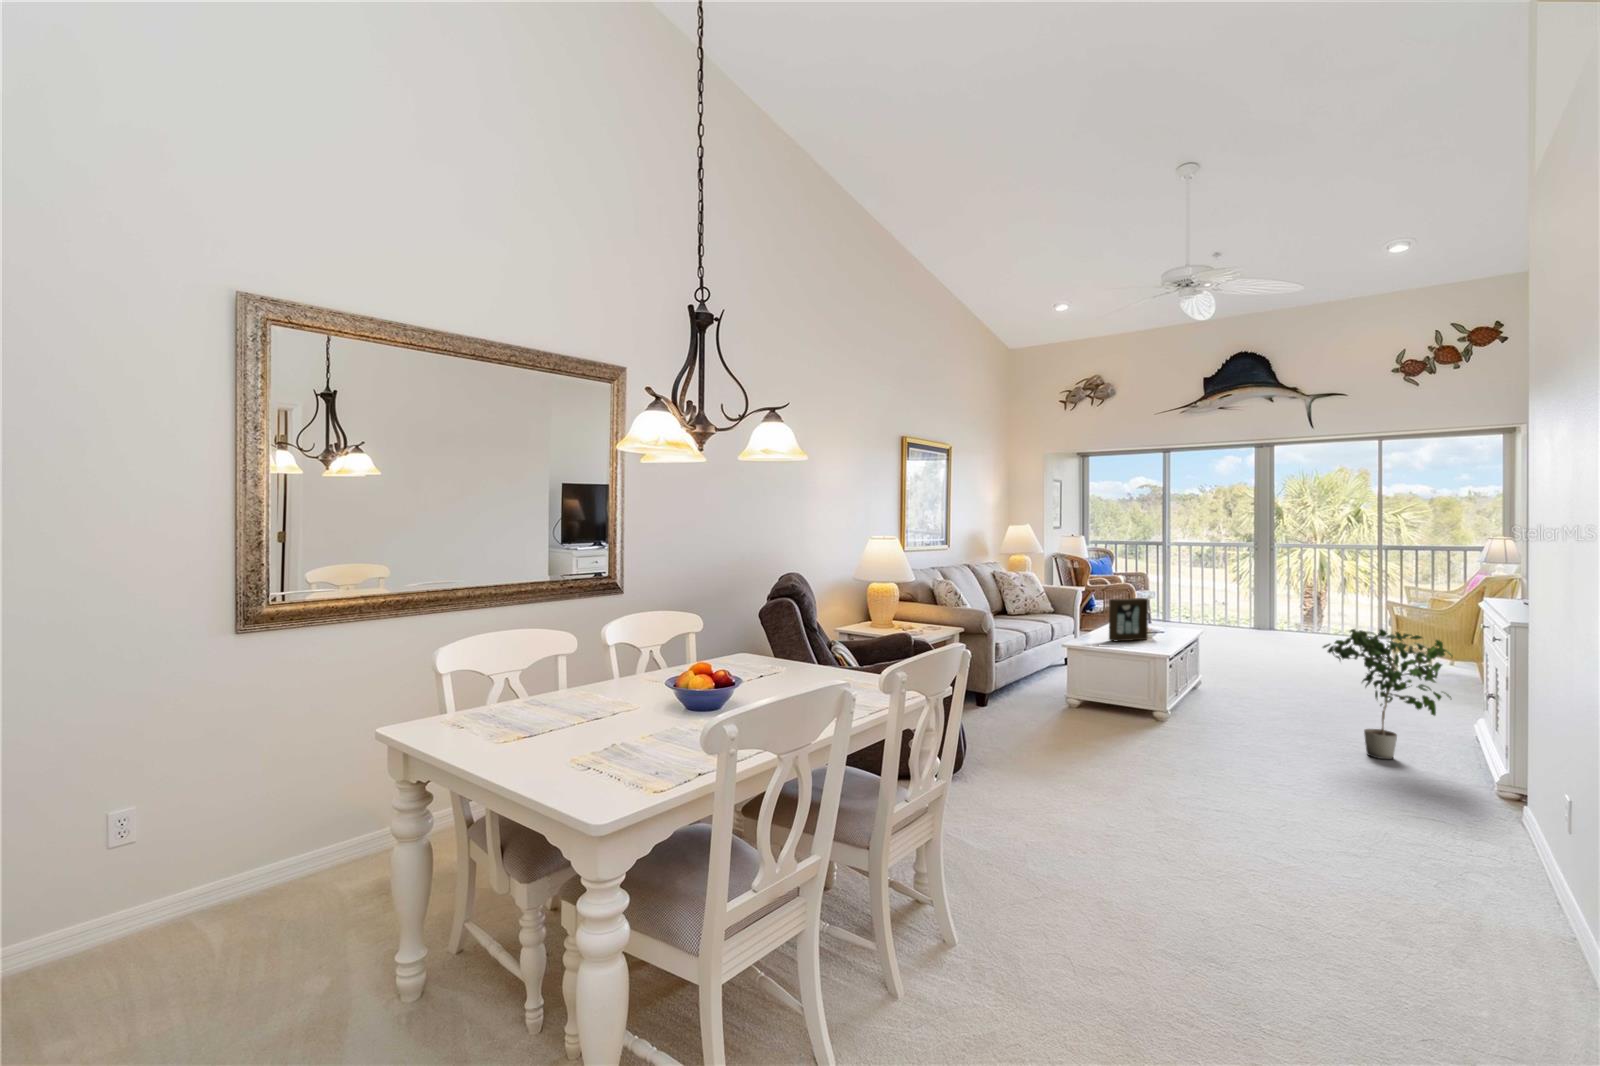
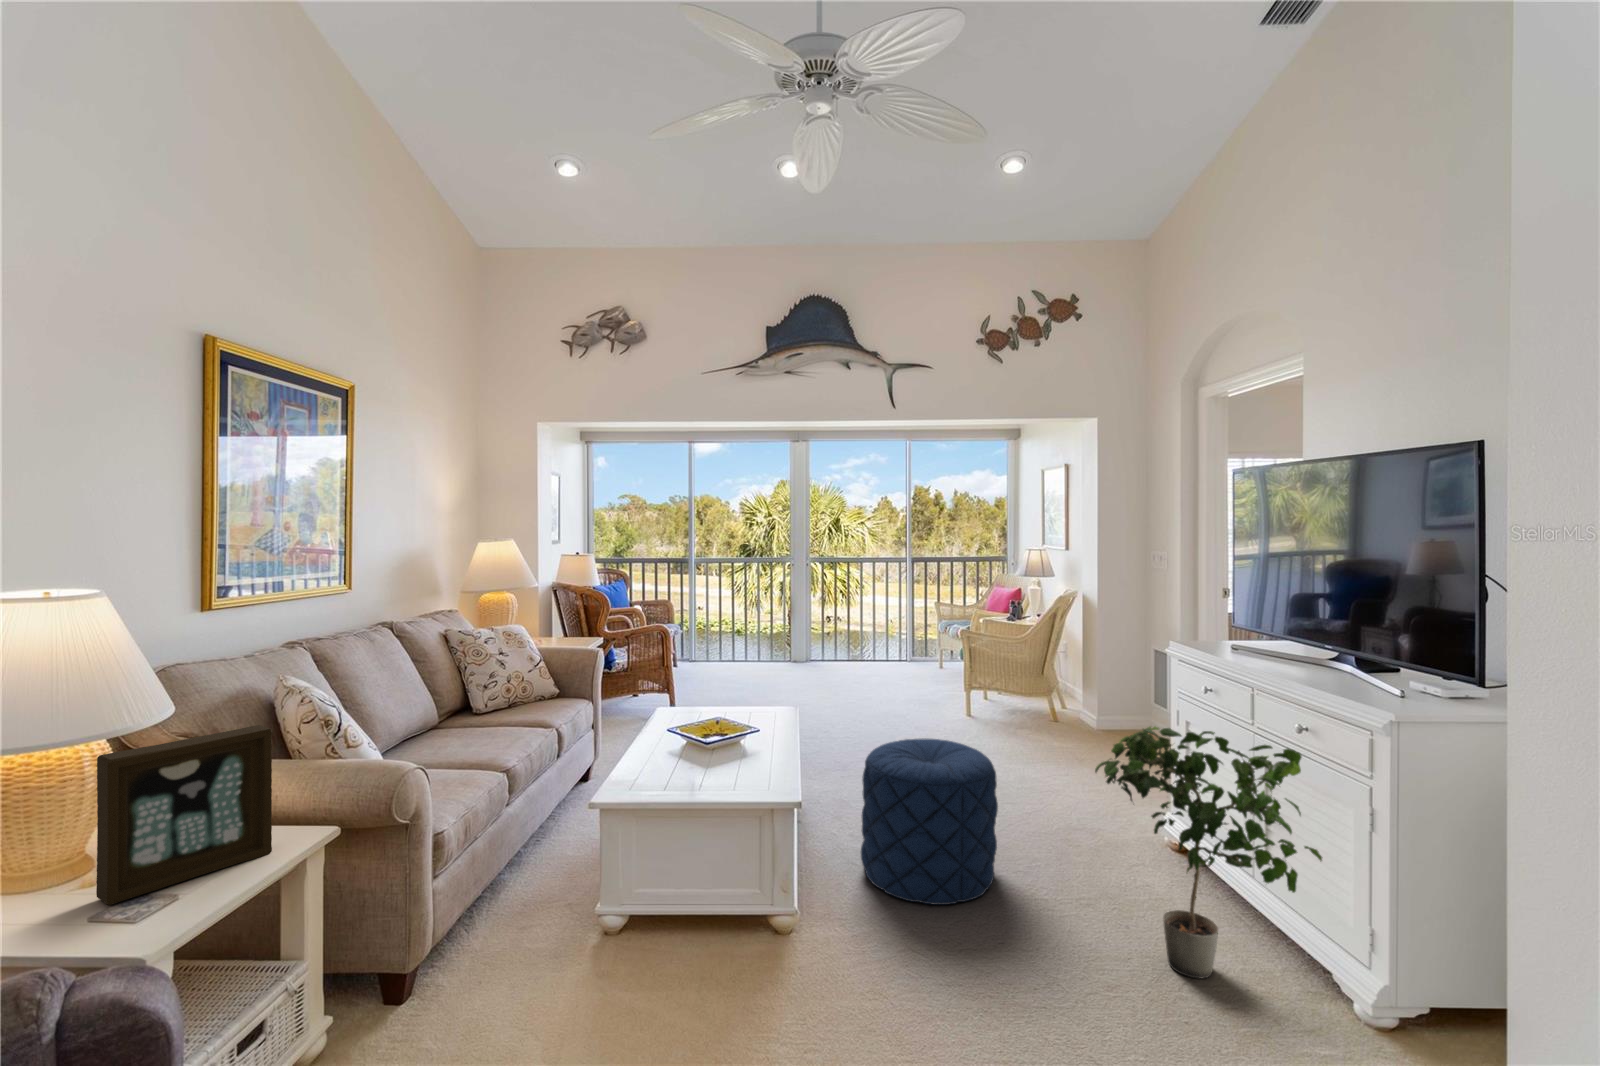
picture frame: present [1109,598,1148,641] -> present [96,725,272,905]
pouf: none [1211,642,1300,723] -> present [861,738,998,905]

